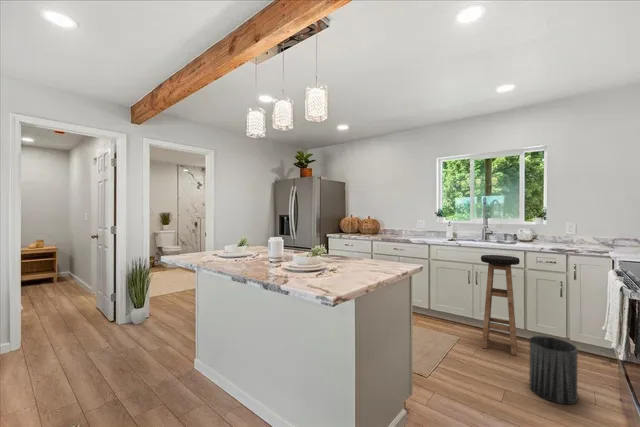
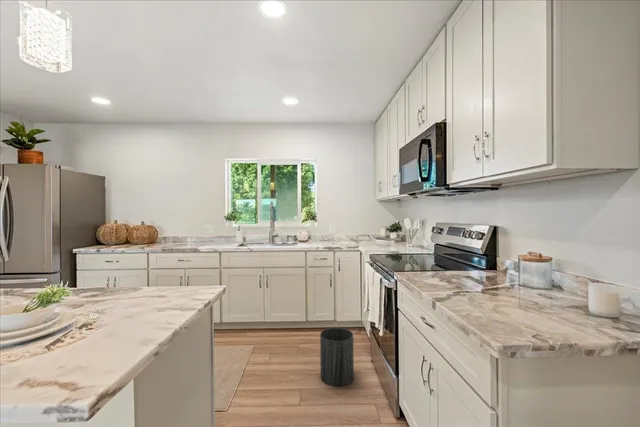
bar stool: present [481,255,520,355] -> none [273,258,305,351]

